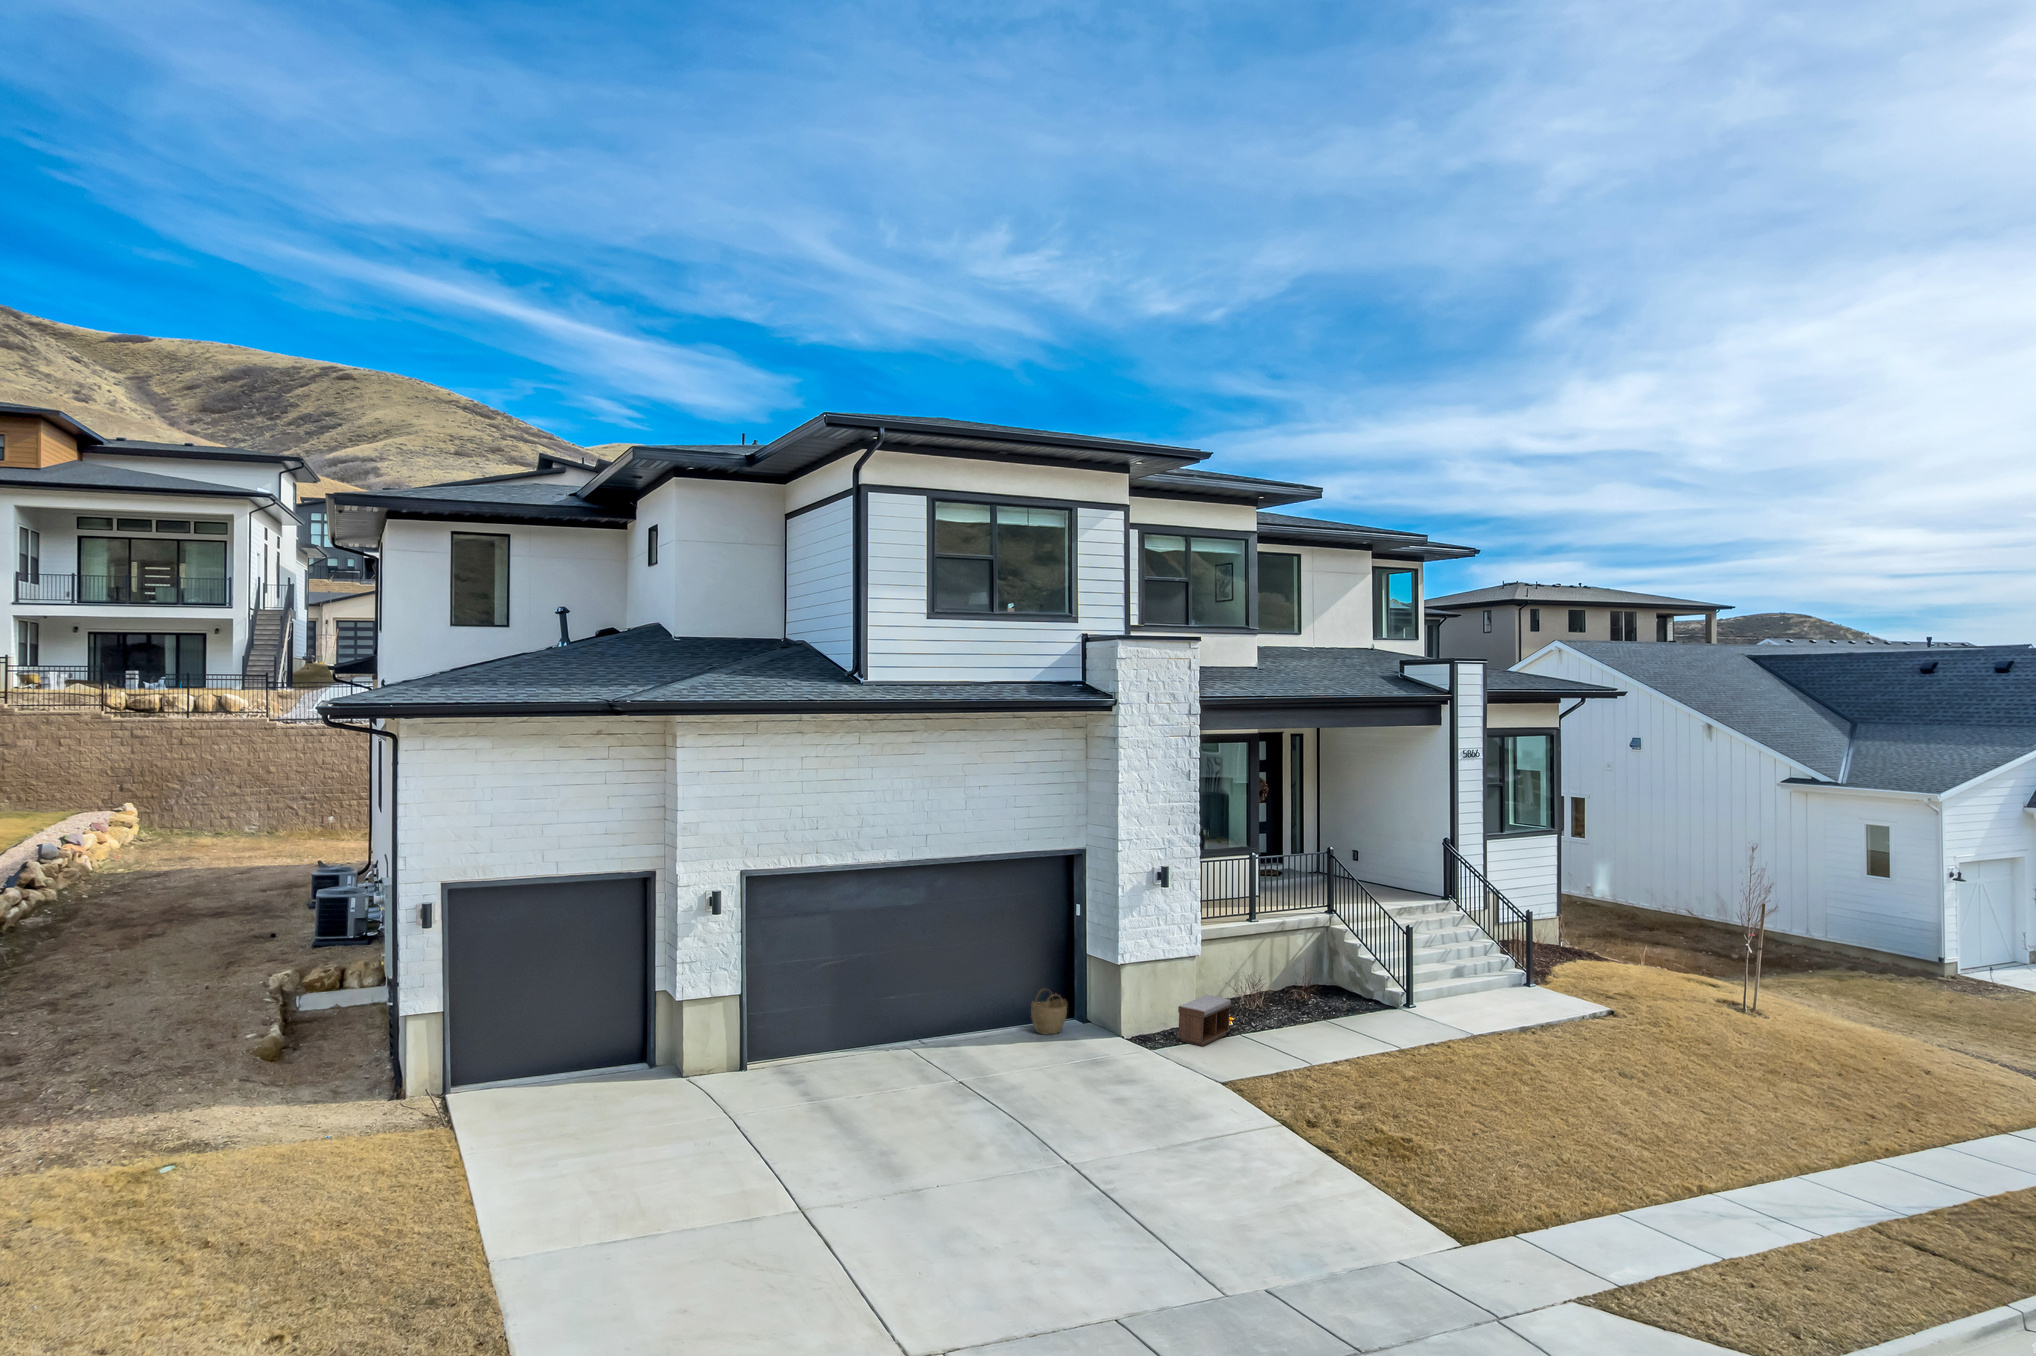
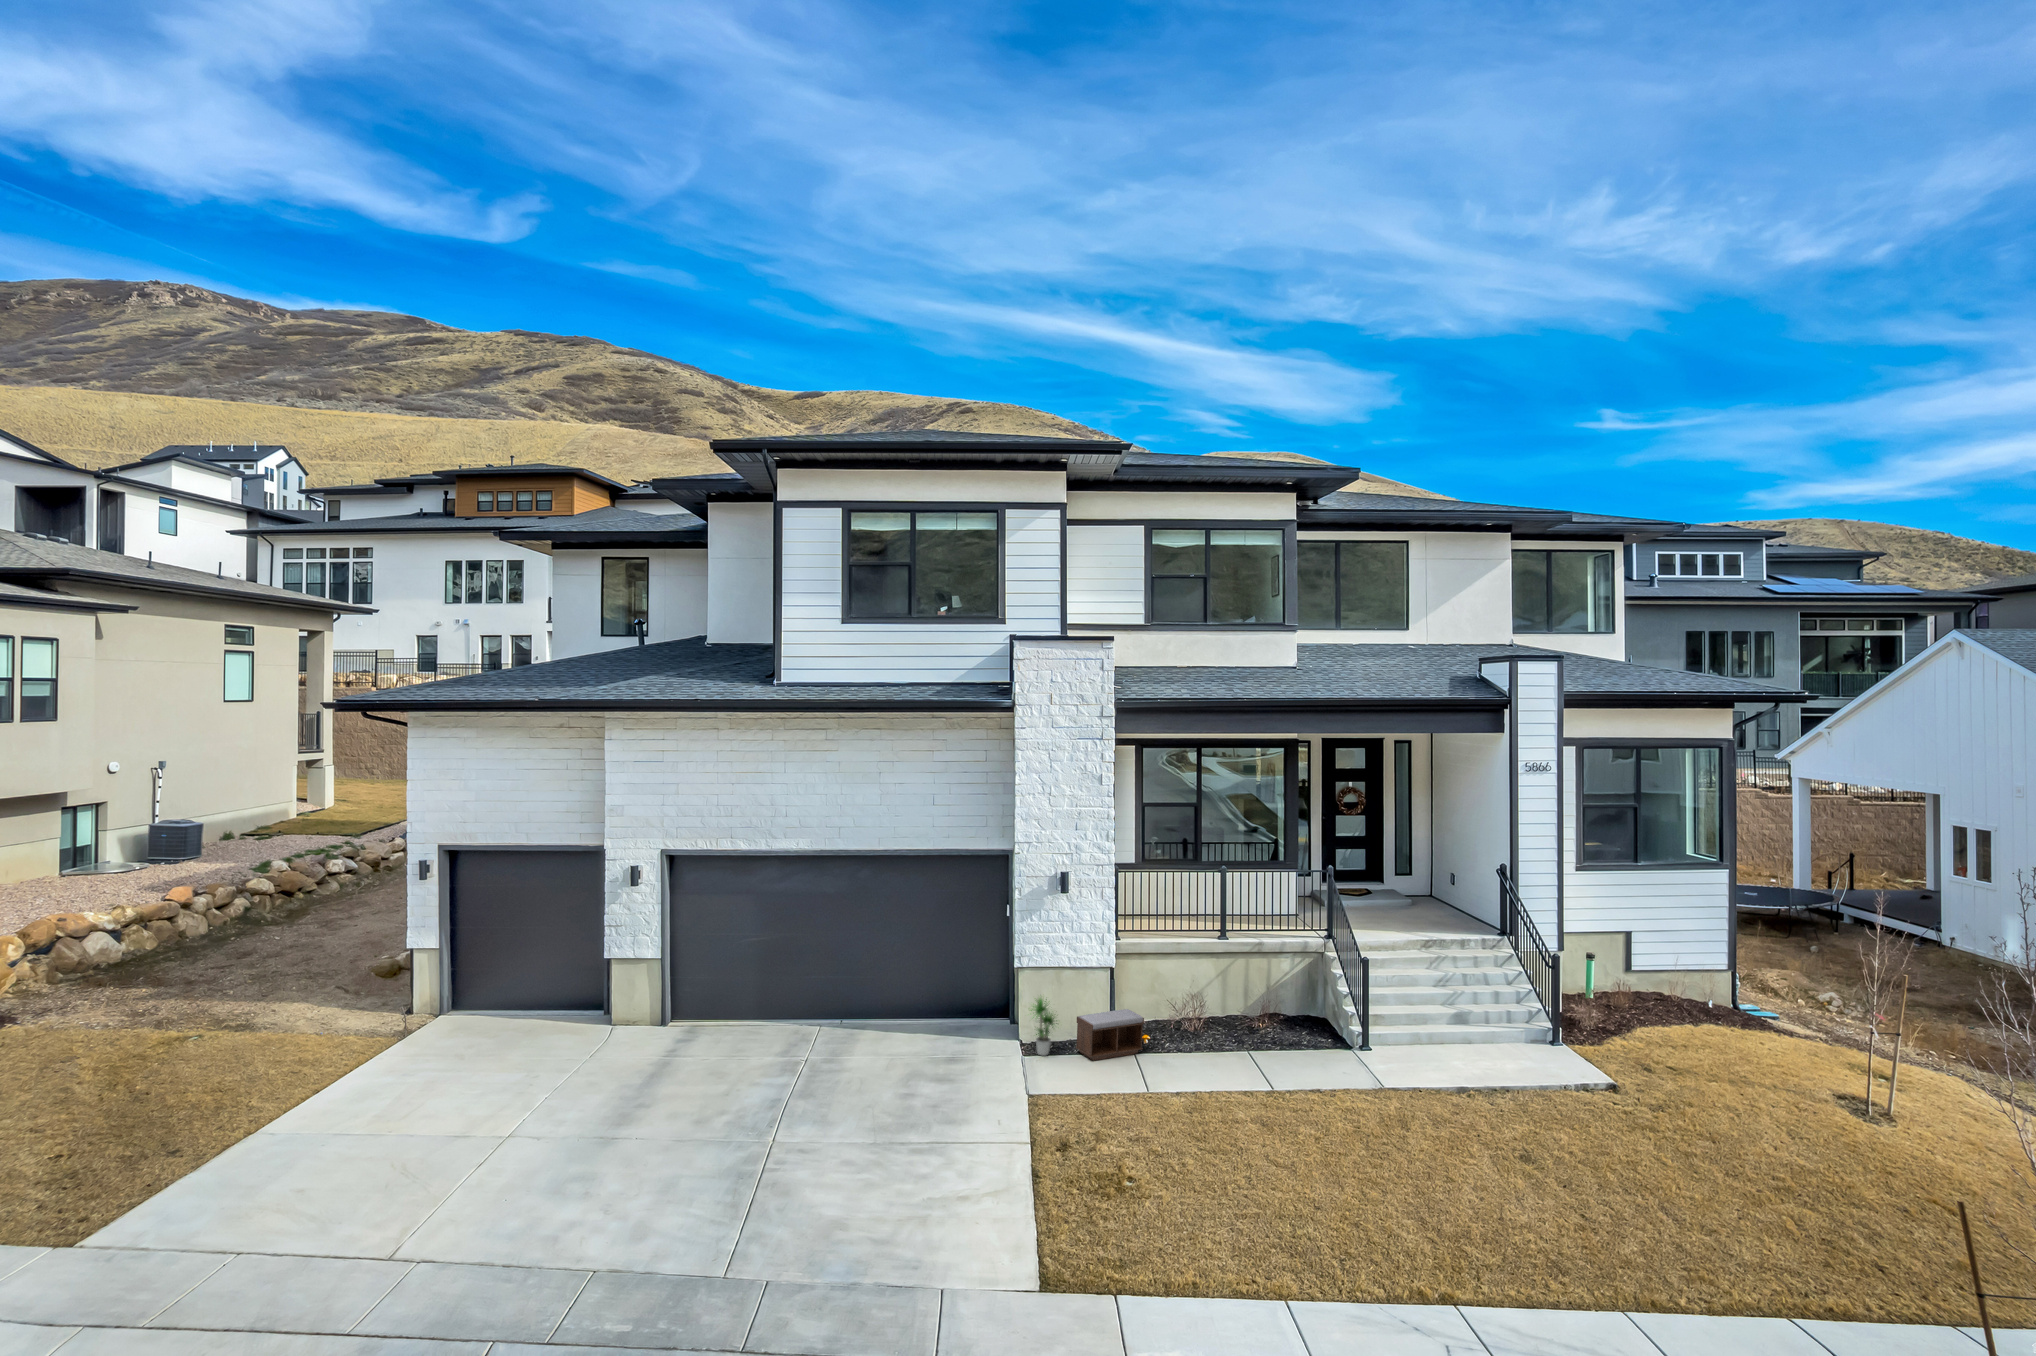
potted plant: none [1138,987,1174,1048] -> present [1031,998,1057,1056]
woven basket: present [1031,991,1067,1035] -> none [950,983,985,1028]

